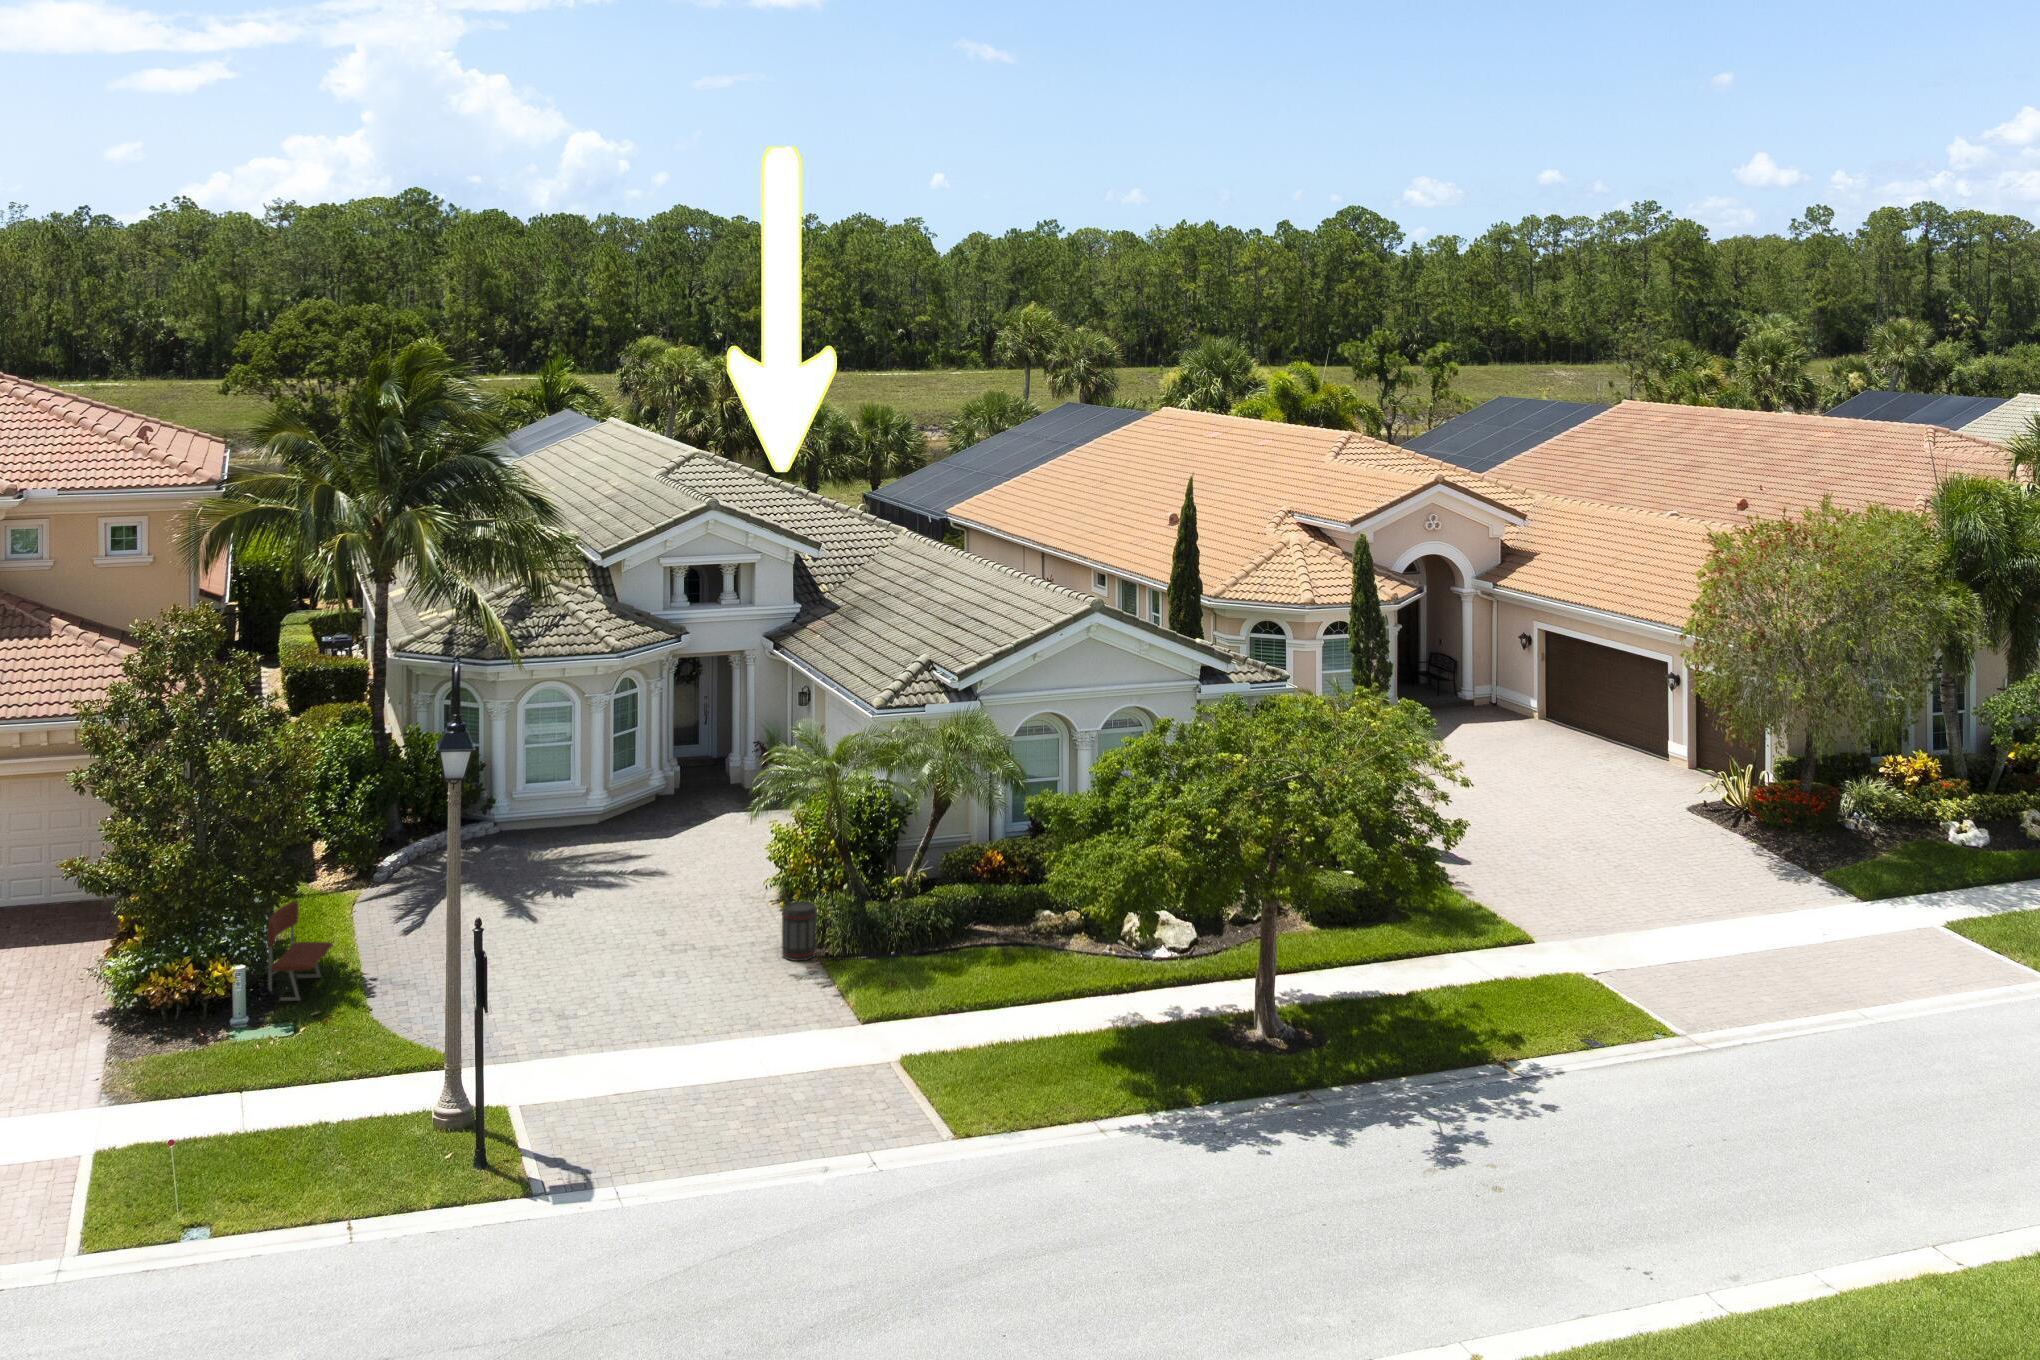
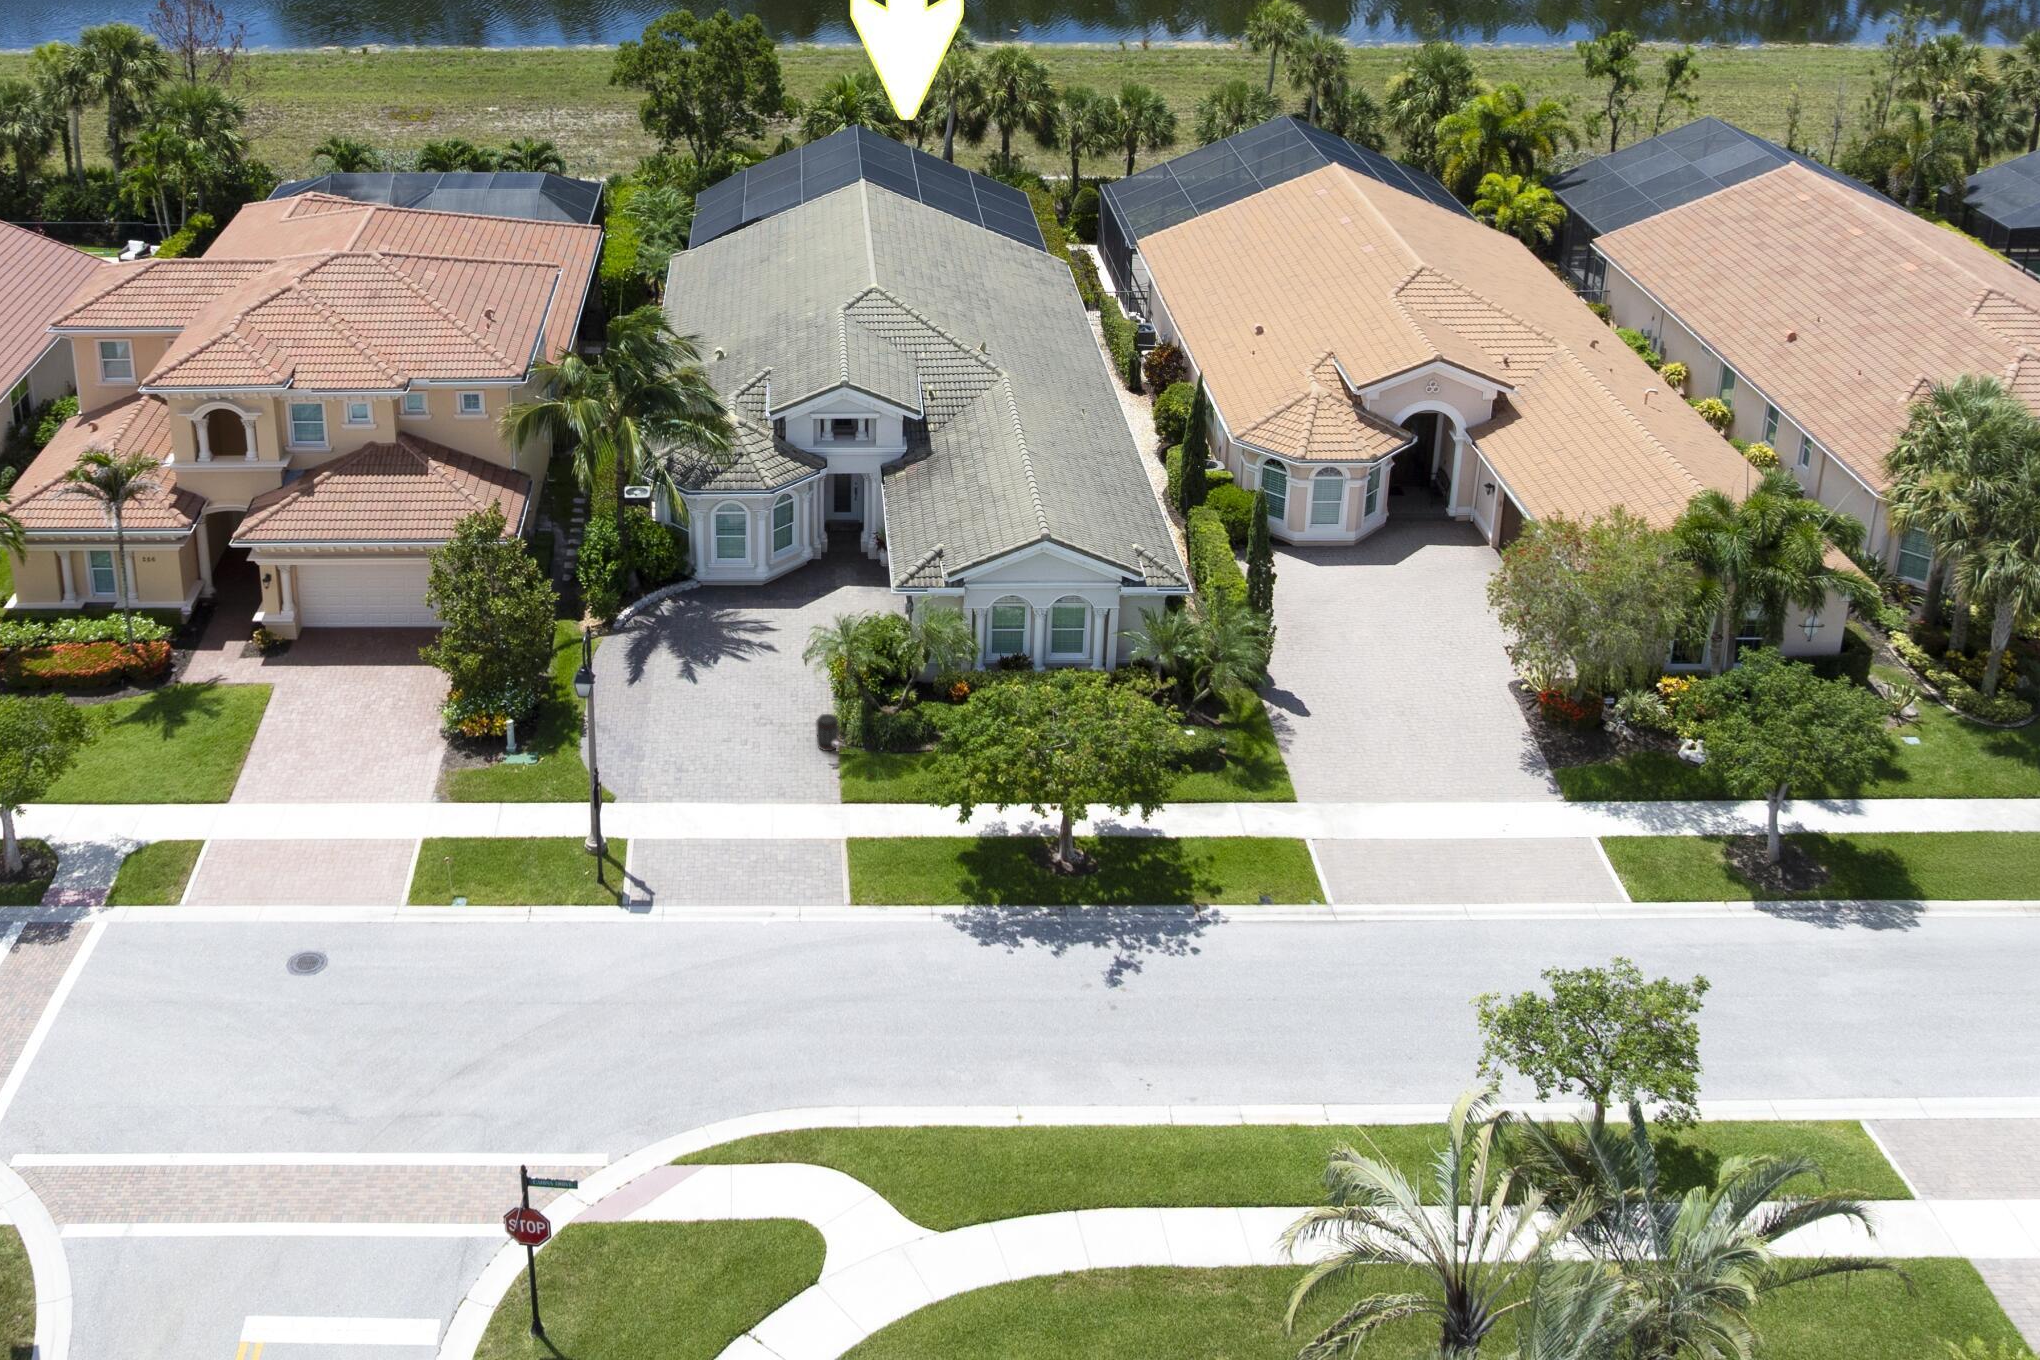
bench: present [267,901,333,1001] -> none [526,679,565,738]

